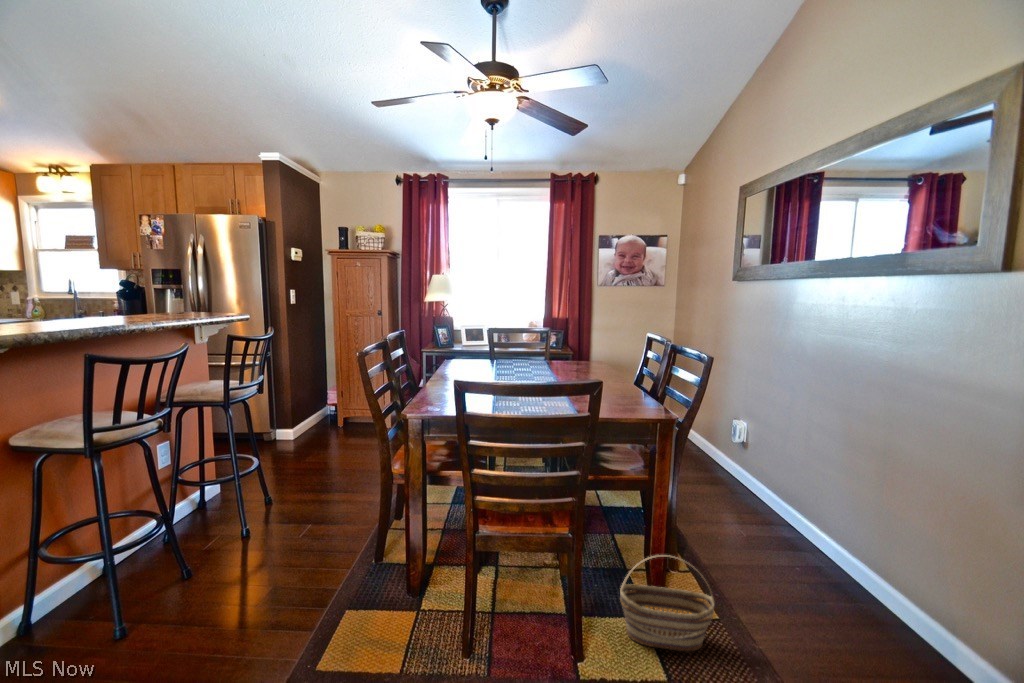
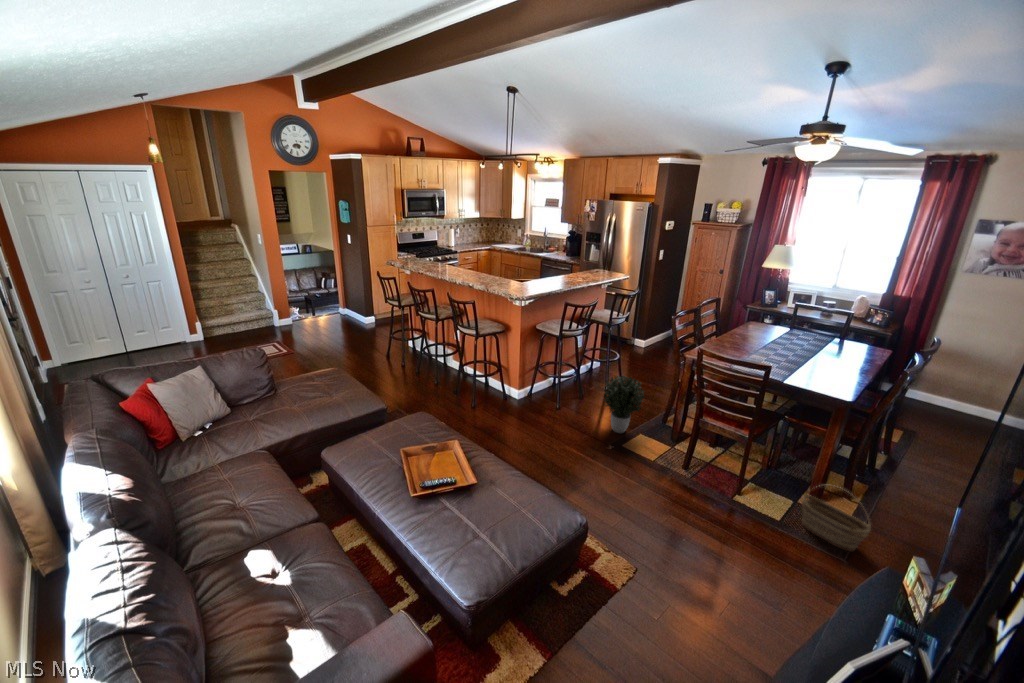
potted plant: none [235,492,327,618] -> present [604,376,645,433]

